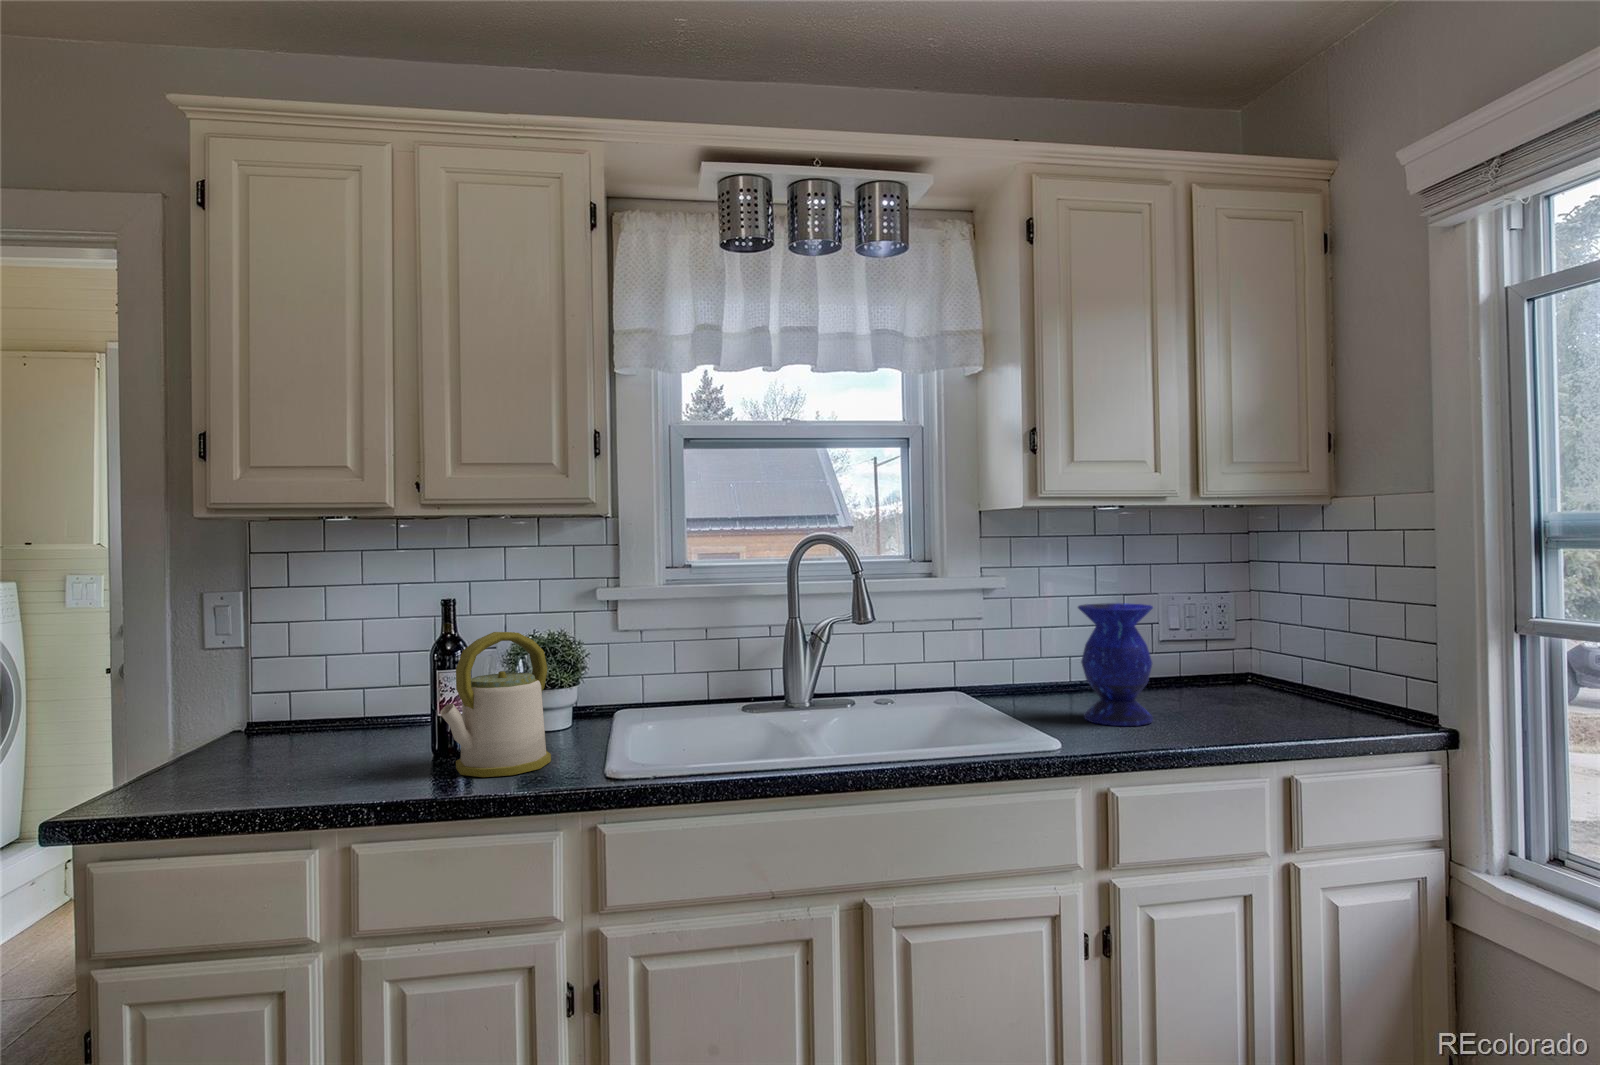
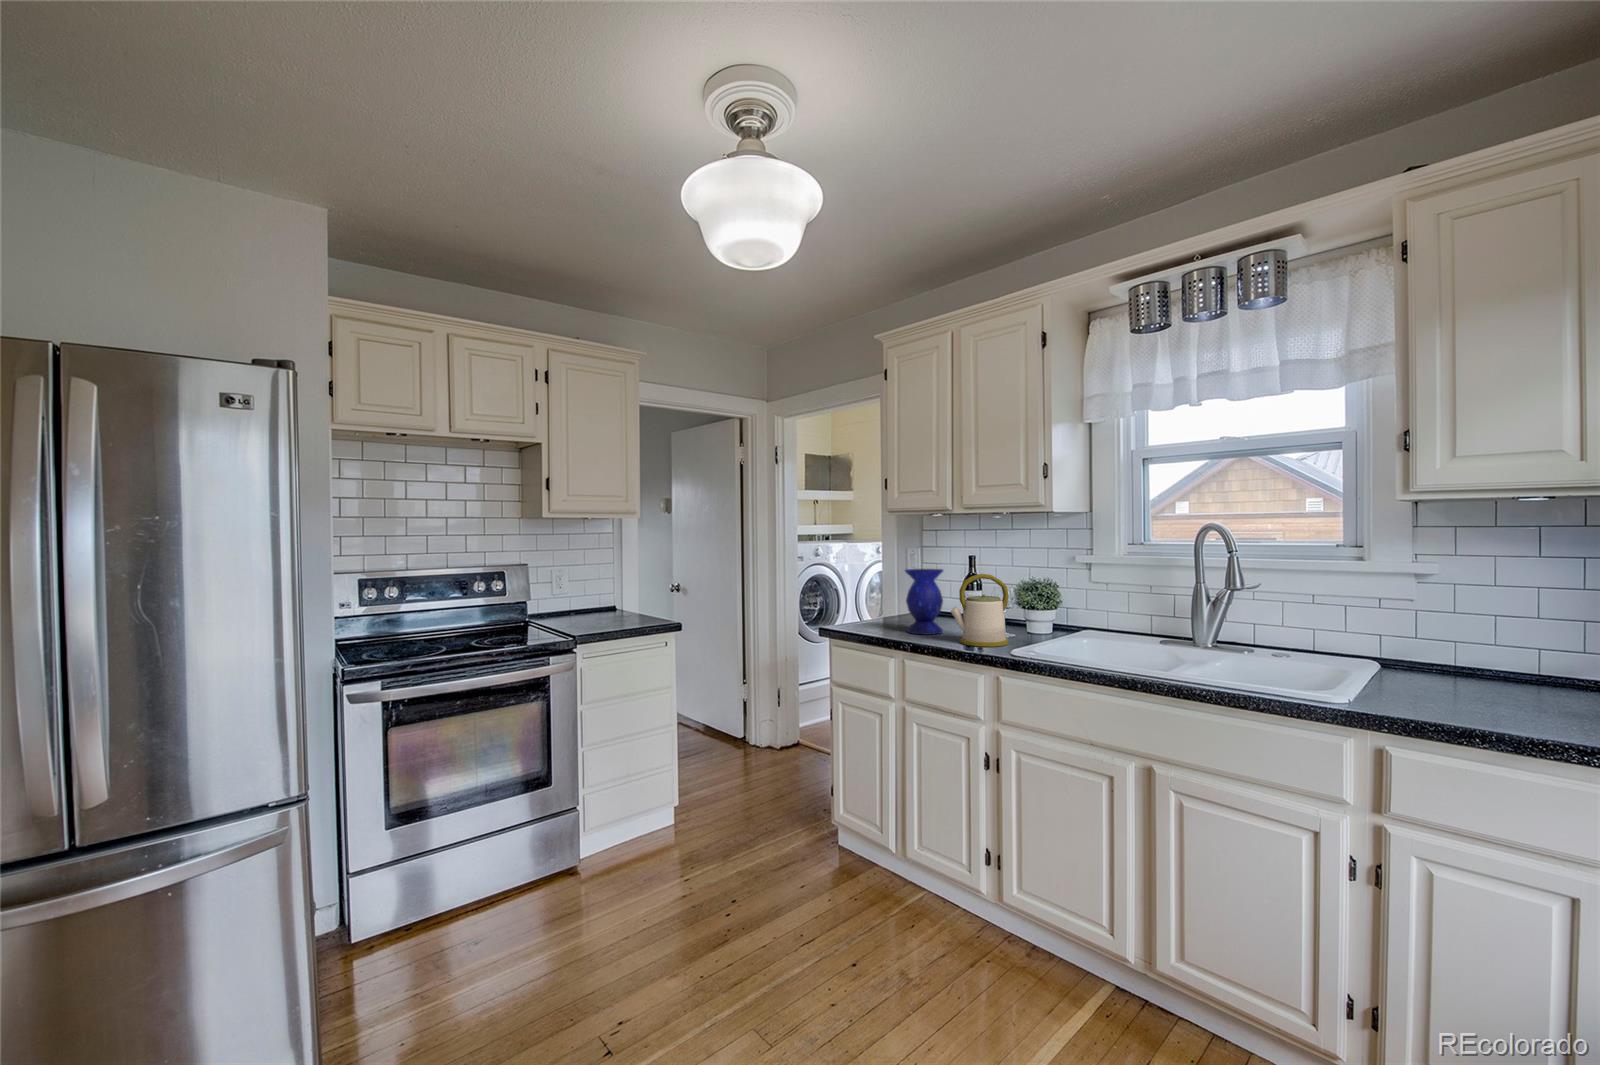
vase: present [1078,603,1153,726] -> present [905,569,943,635]

